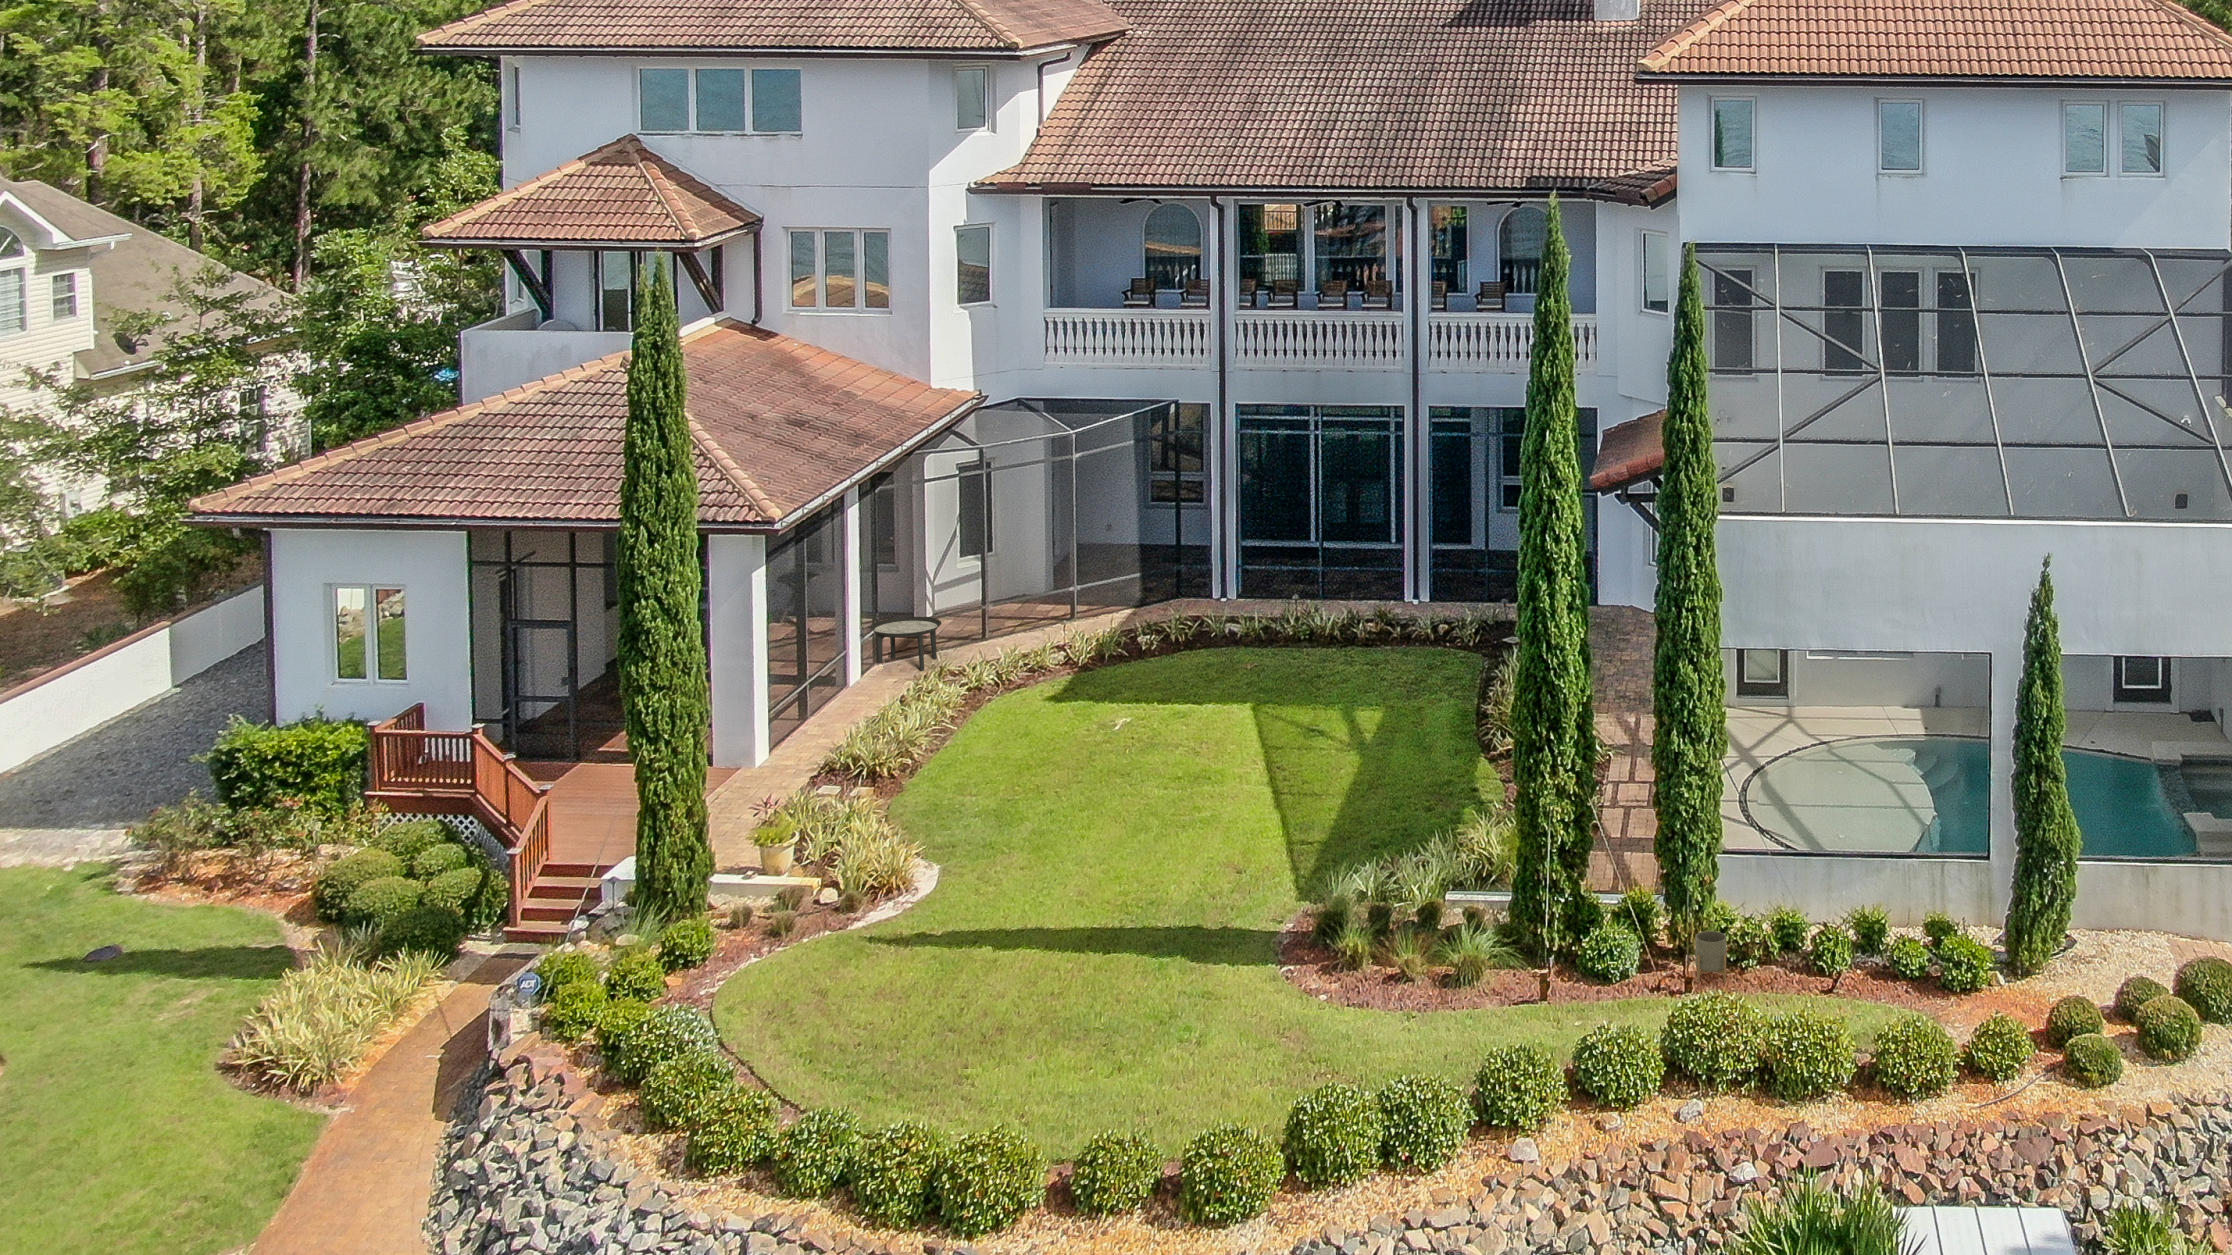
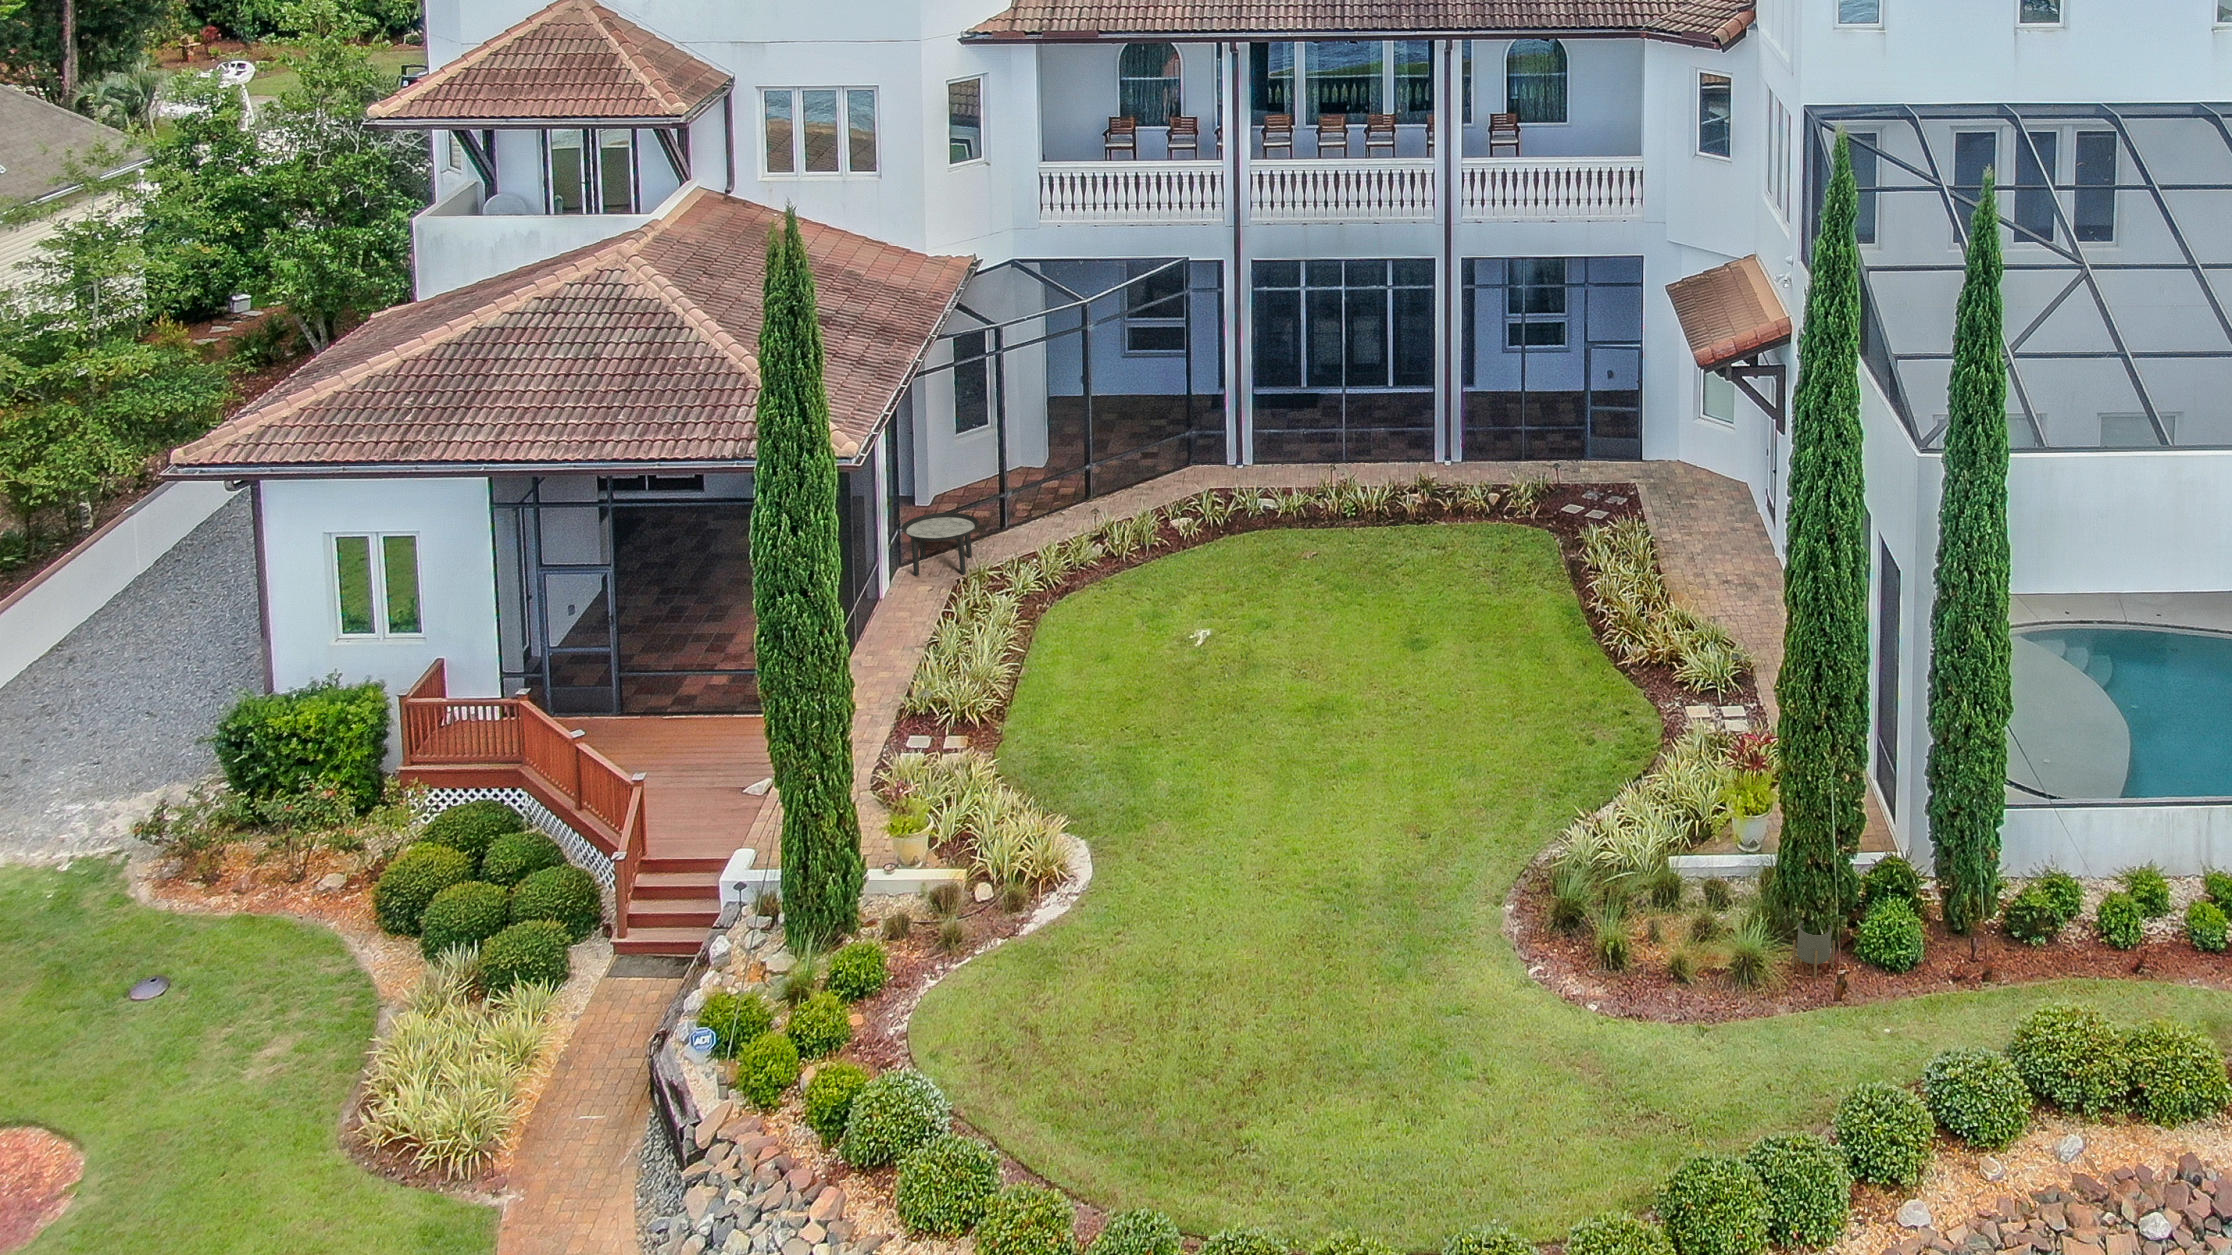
planter: present [1695,931,1726,983] -> present [1792,922,1835,978]

